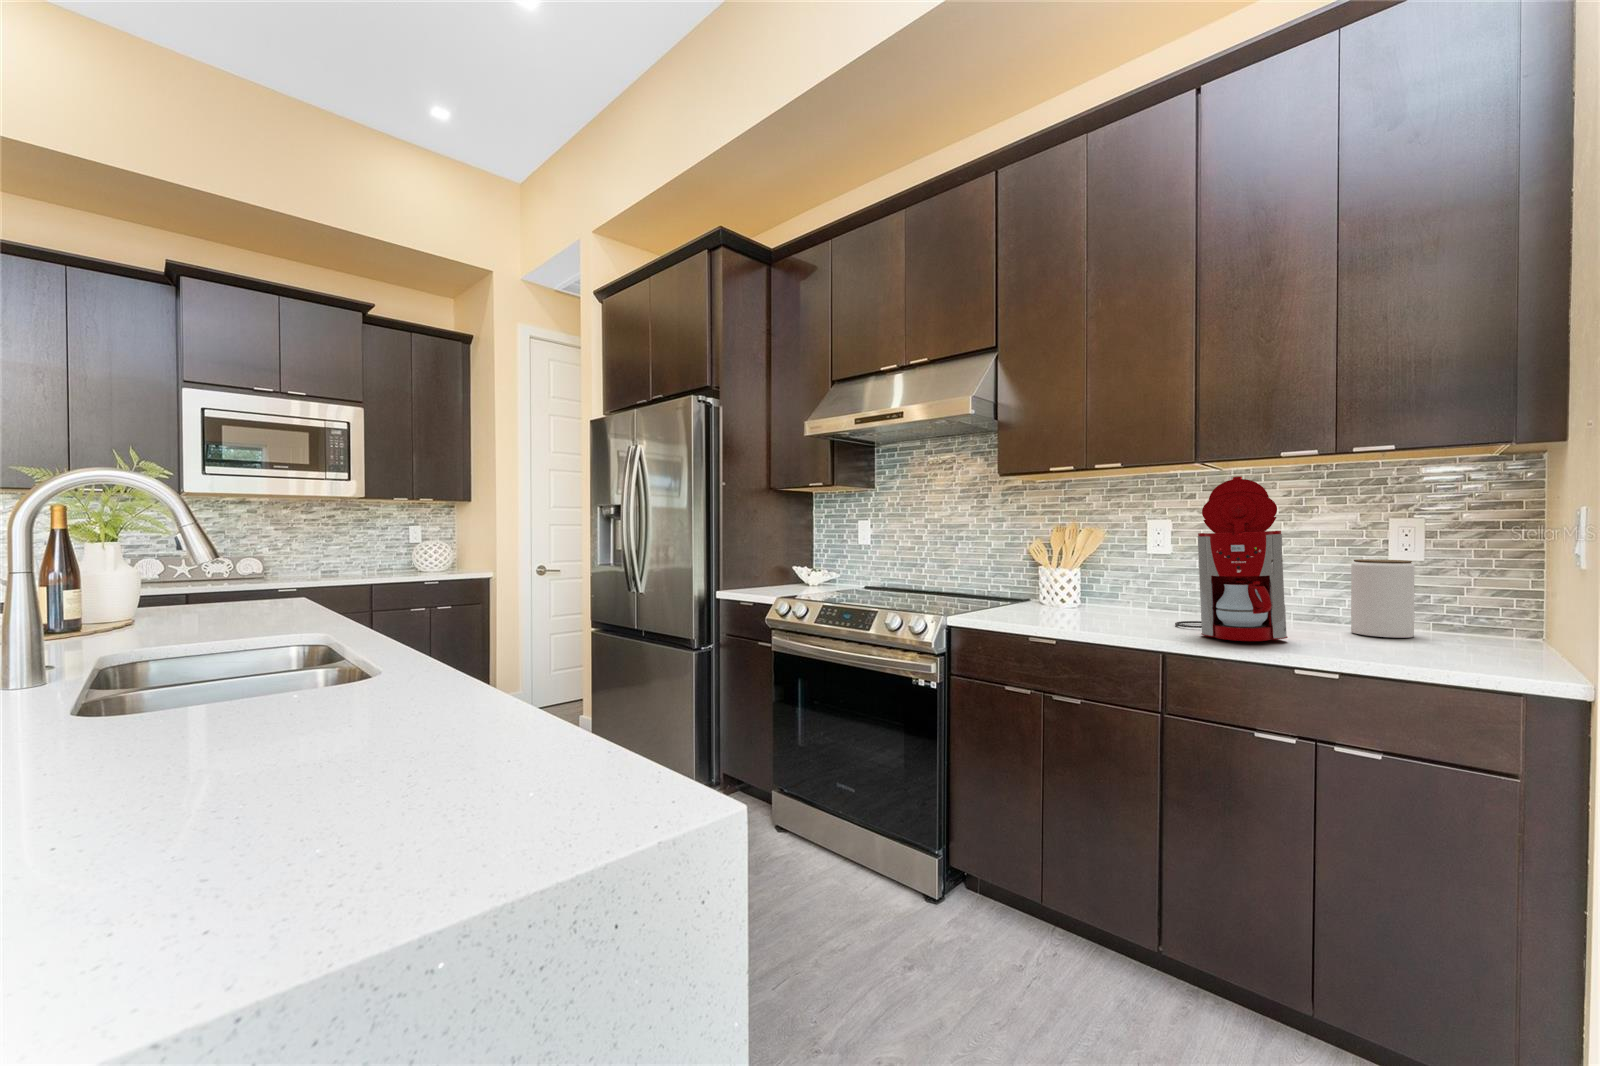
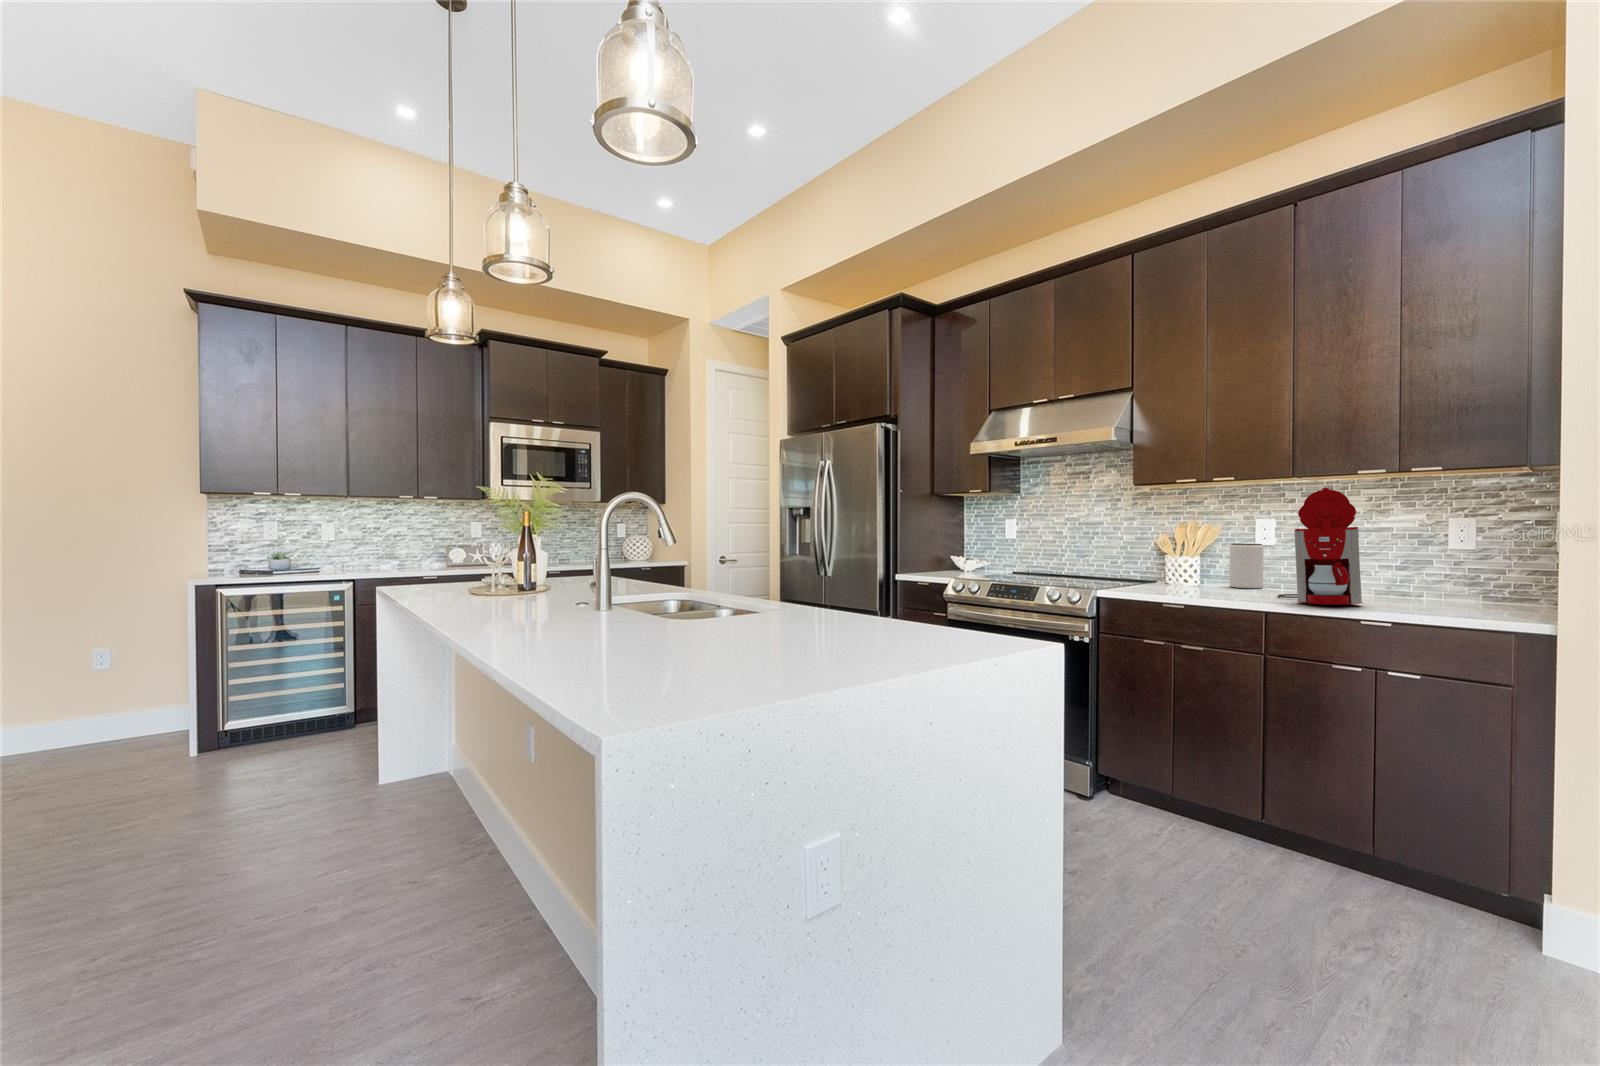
jar: present [1351,559,1414,638] -> present [1229,543,1263,588]

